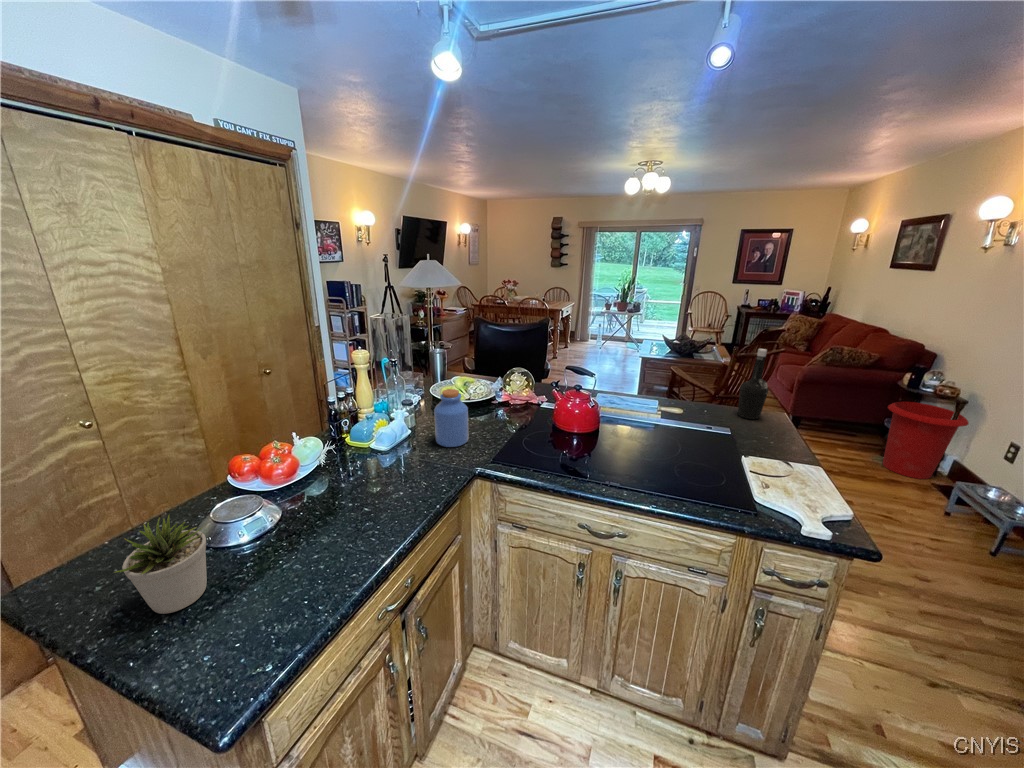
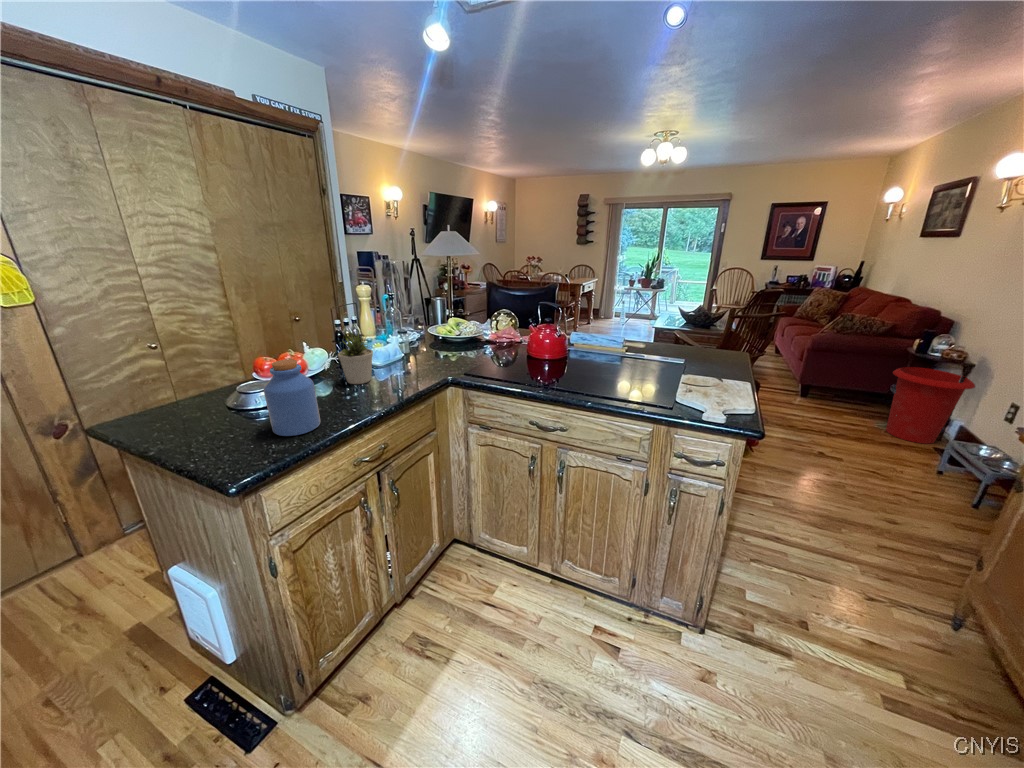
bottle: present [738,349,768,419] -> none [701,290,728,356]
jar: present [434,389,469,447] -> present [264,359,320,436]
potted plant: present [114,515,207,614] -> present [338,335,373,384]

